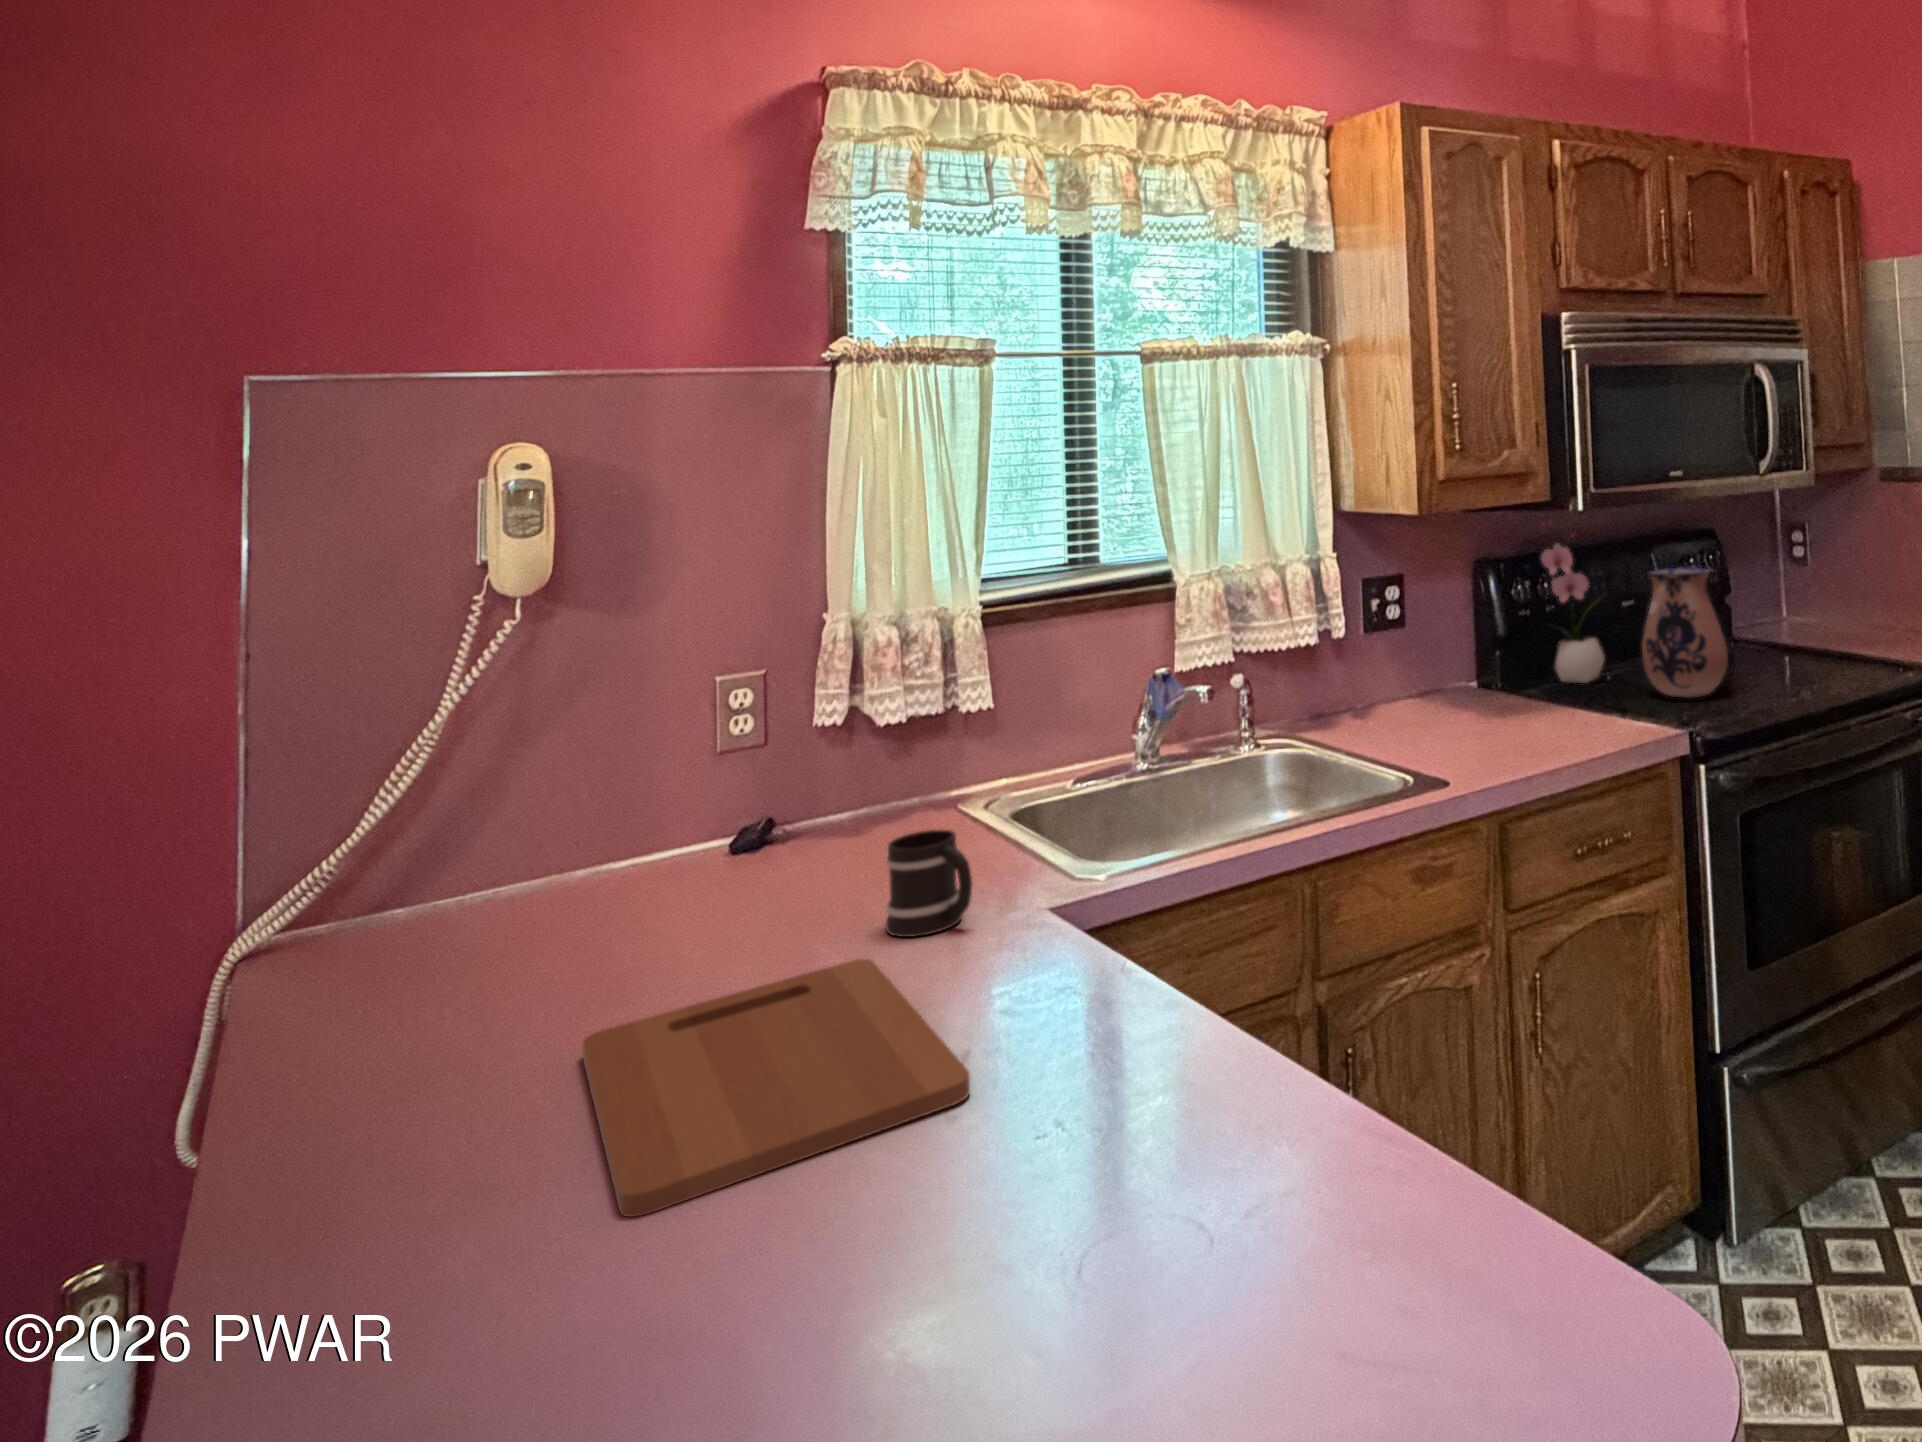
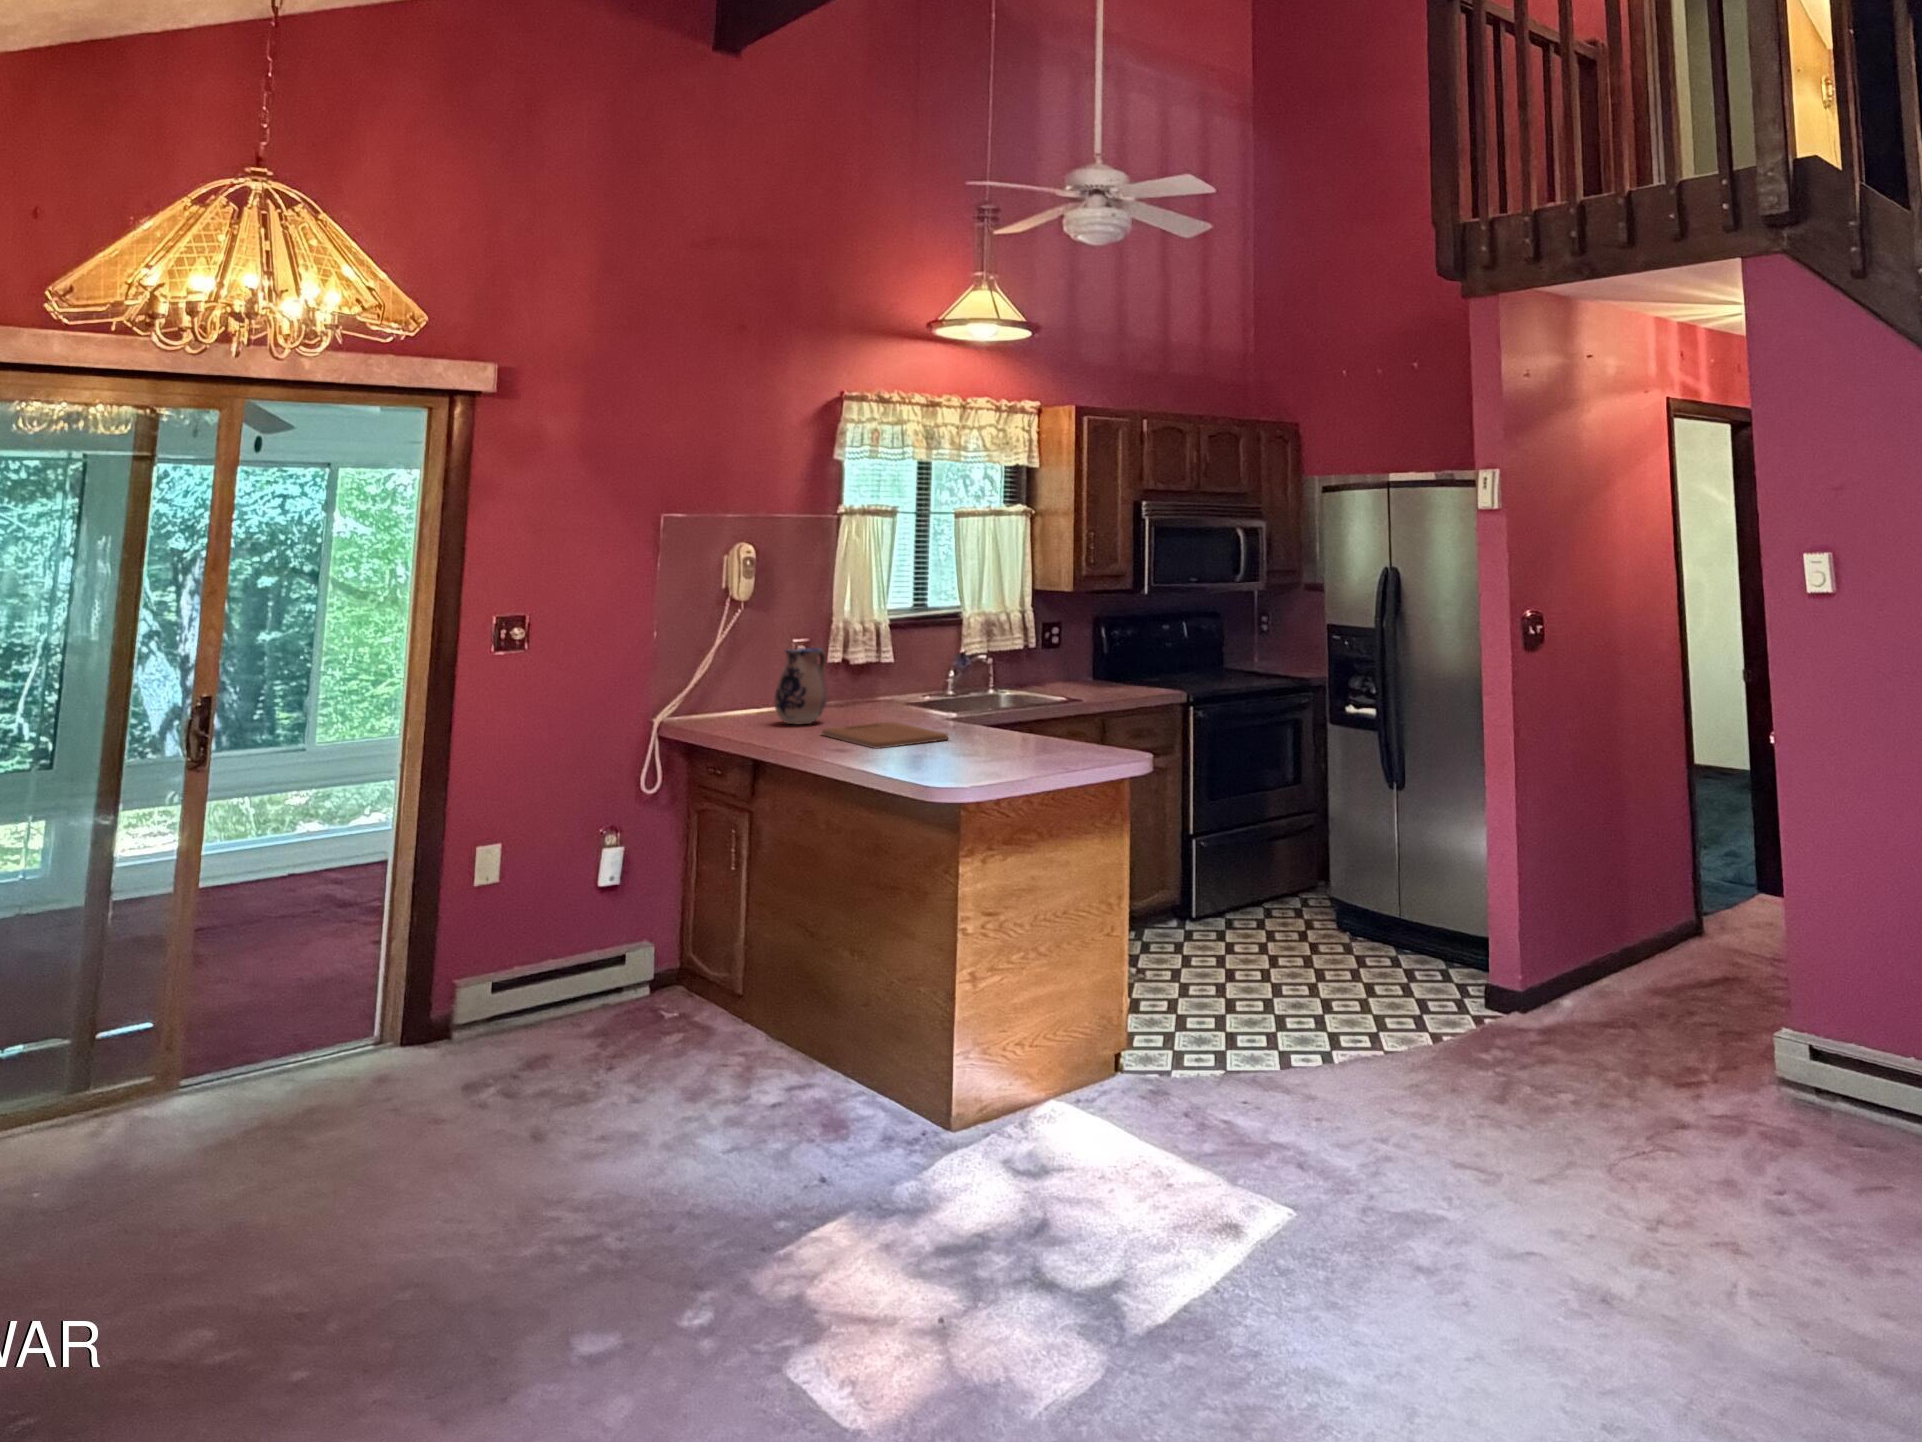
flower arrangement: present [1541,523,1604,683] -> none [1127,601,1159,681]
ceramic pitcher: present [1642,566,1728,698] -> present [774,648,827,724]
mug: present [886,830,972,937] -> none [885,690,918,723]

